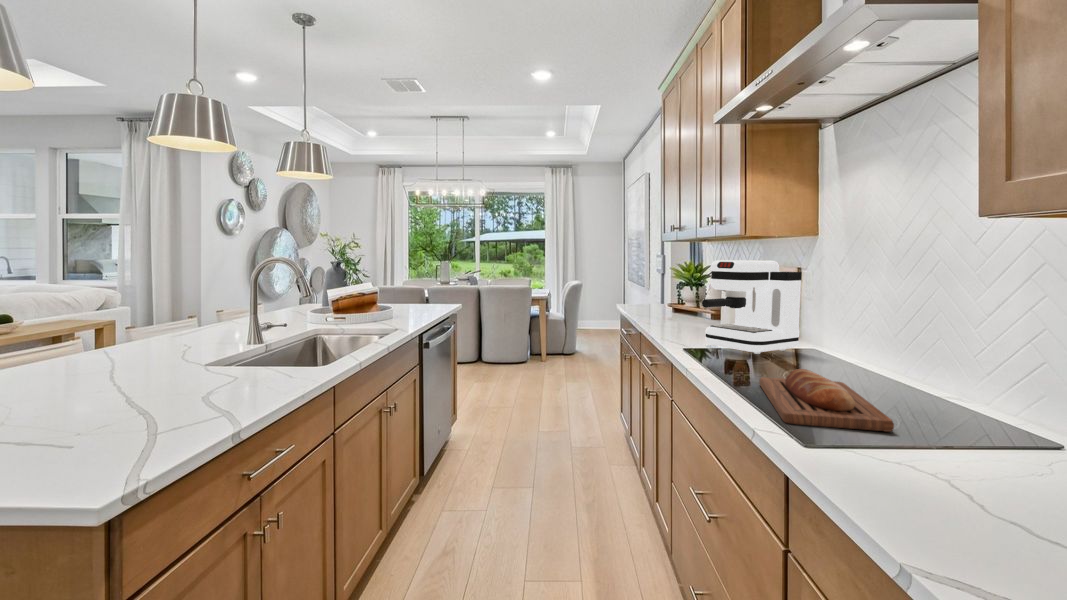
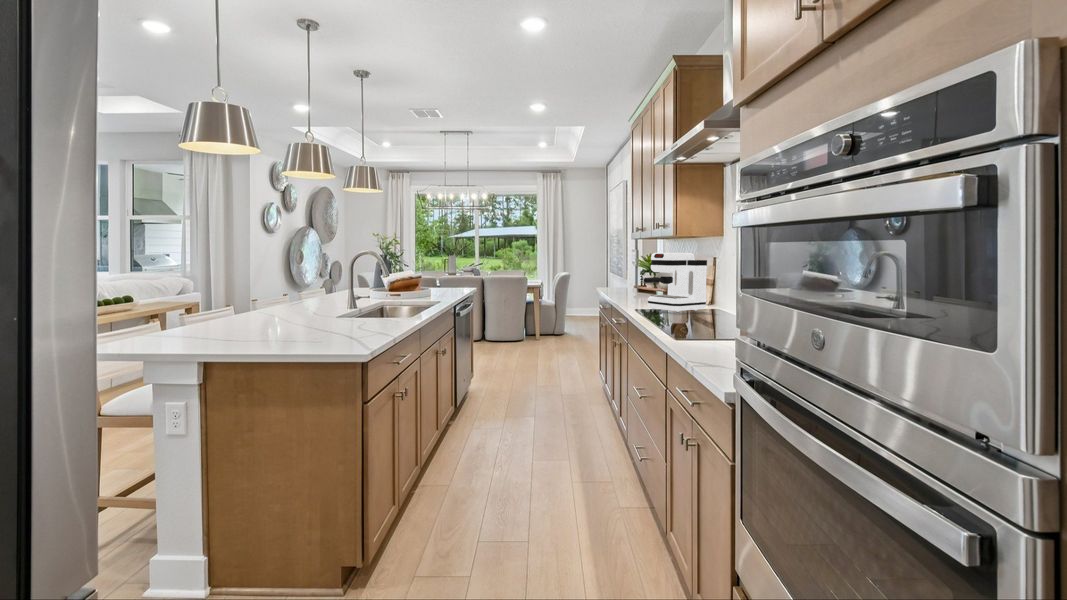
bread loaf: present [759,369,894,432] -> none [665,312,716,335]

